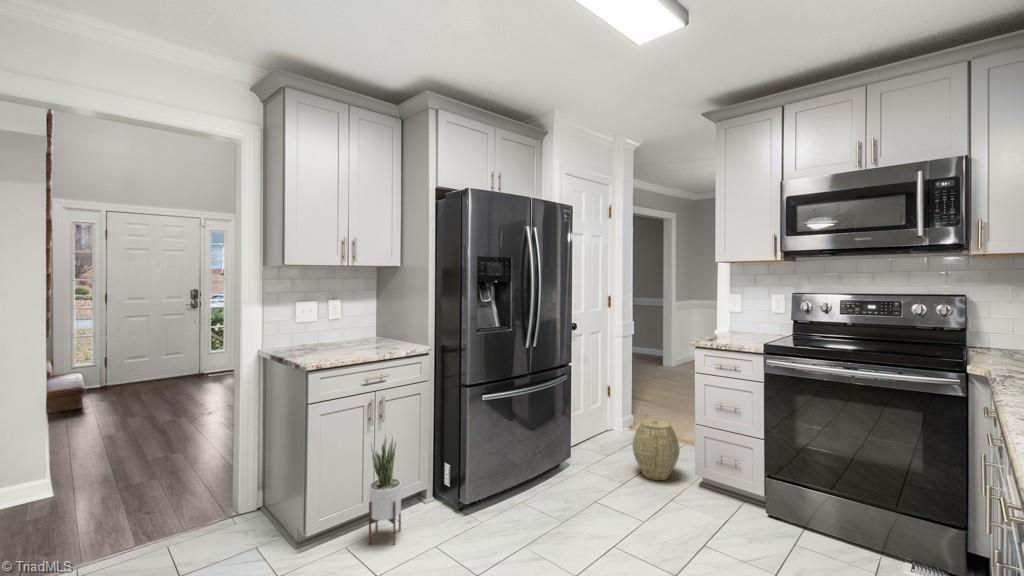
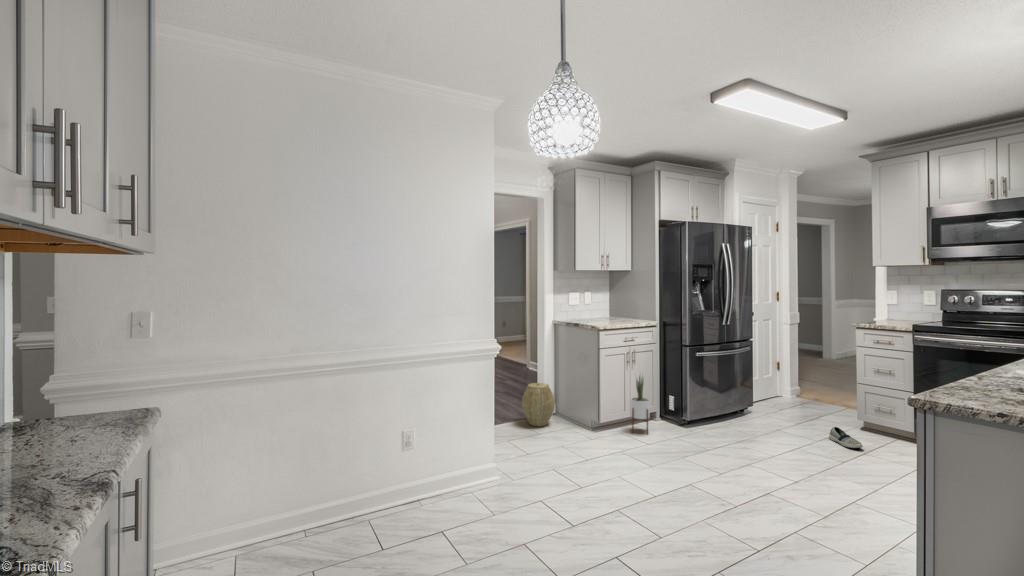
woven basket: present [633,419,680,480] -> present [522,383,555,426]
shoe: none [663,496,705,534] -> present [829,427,863,448]

